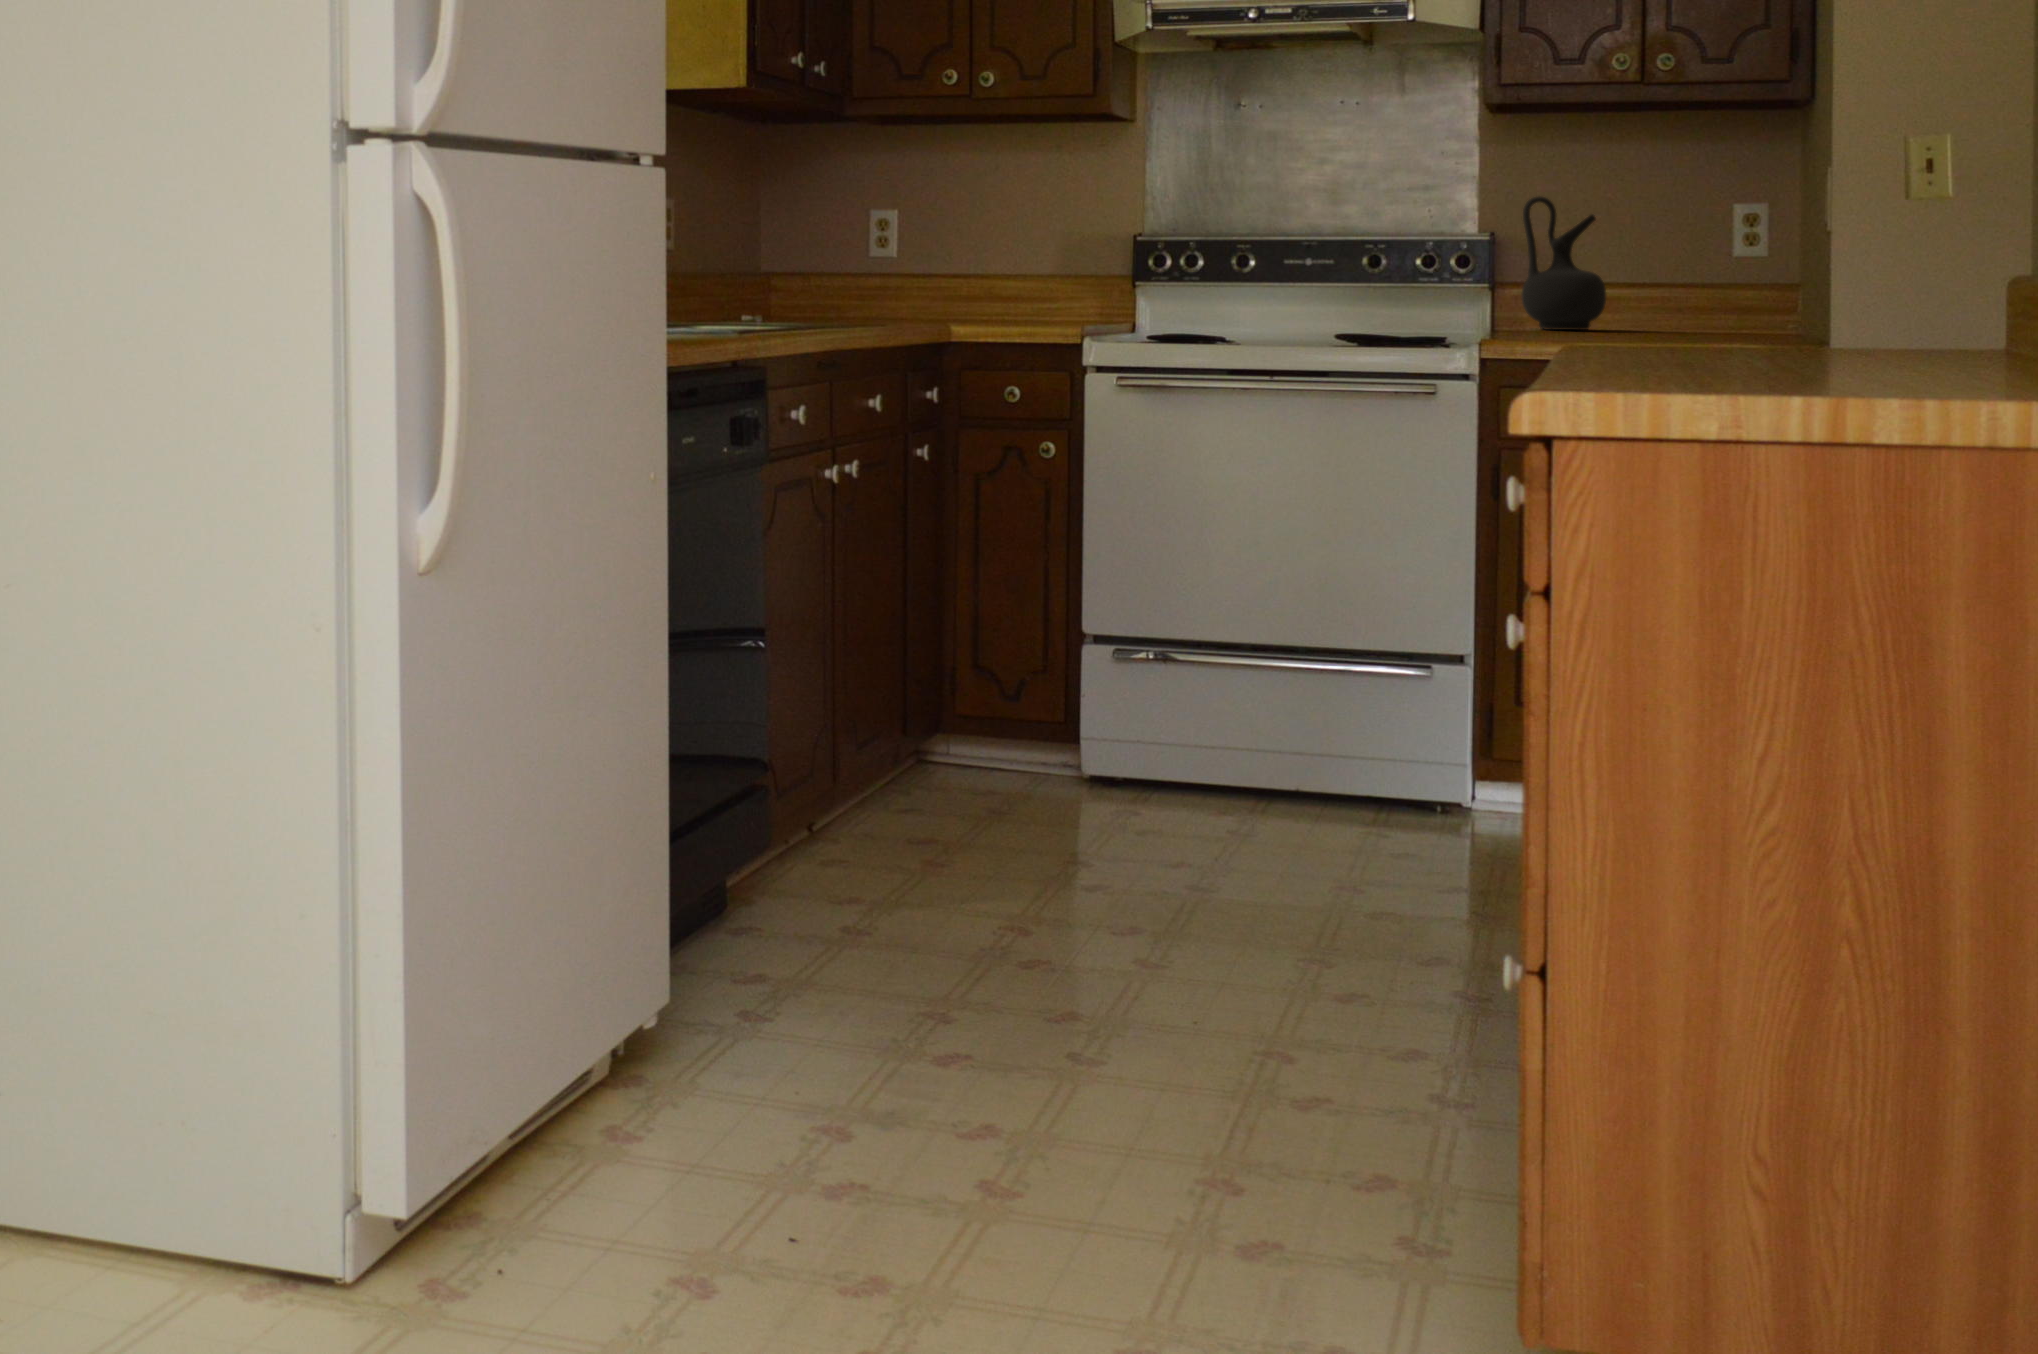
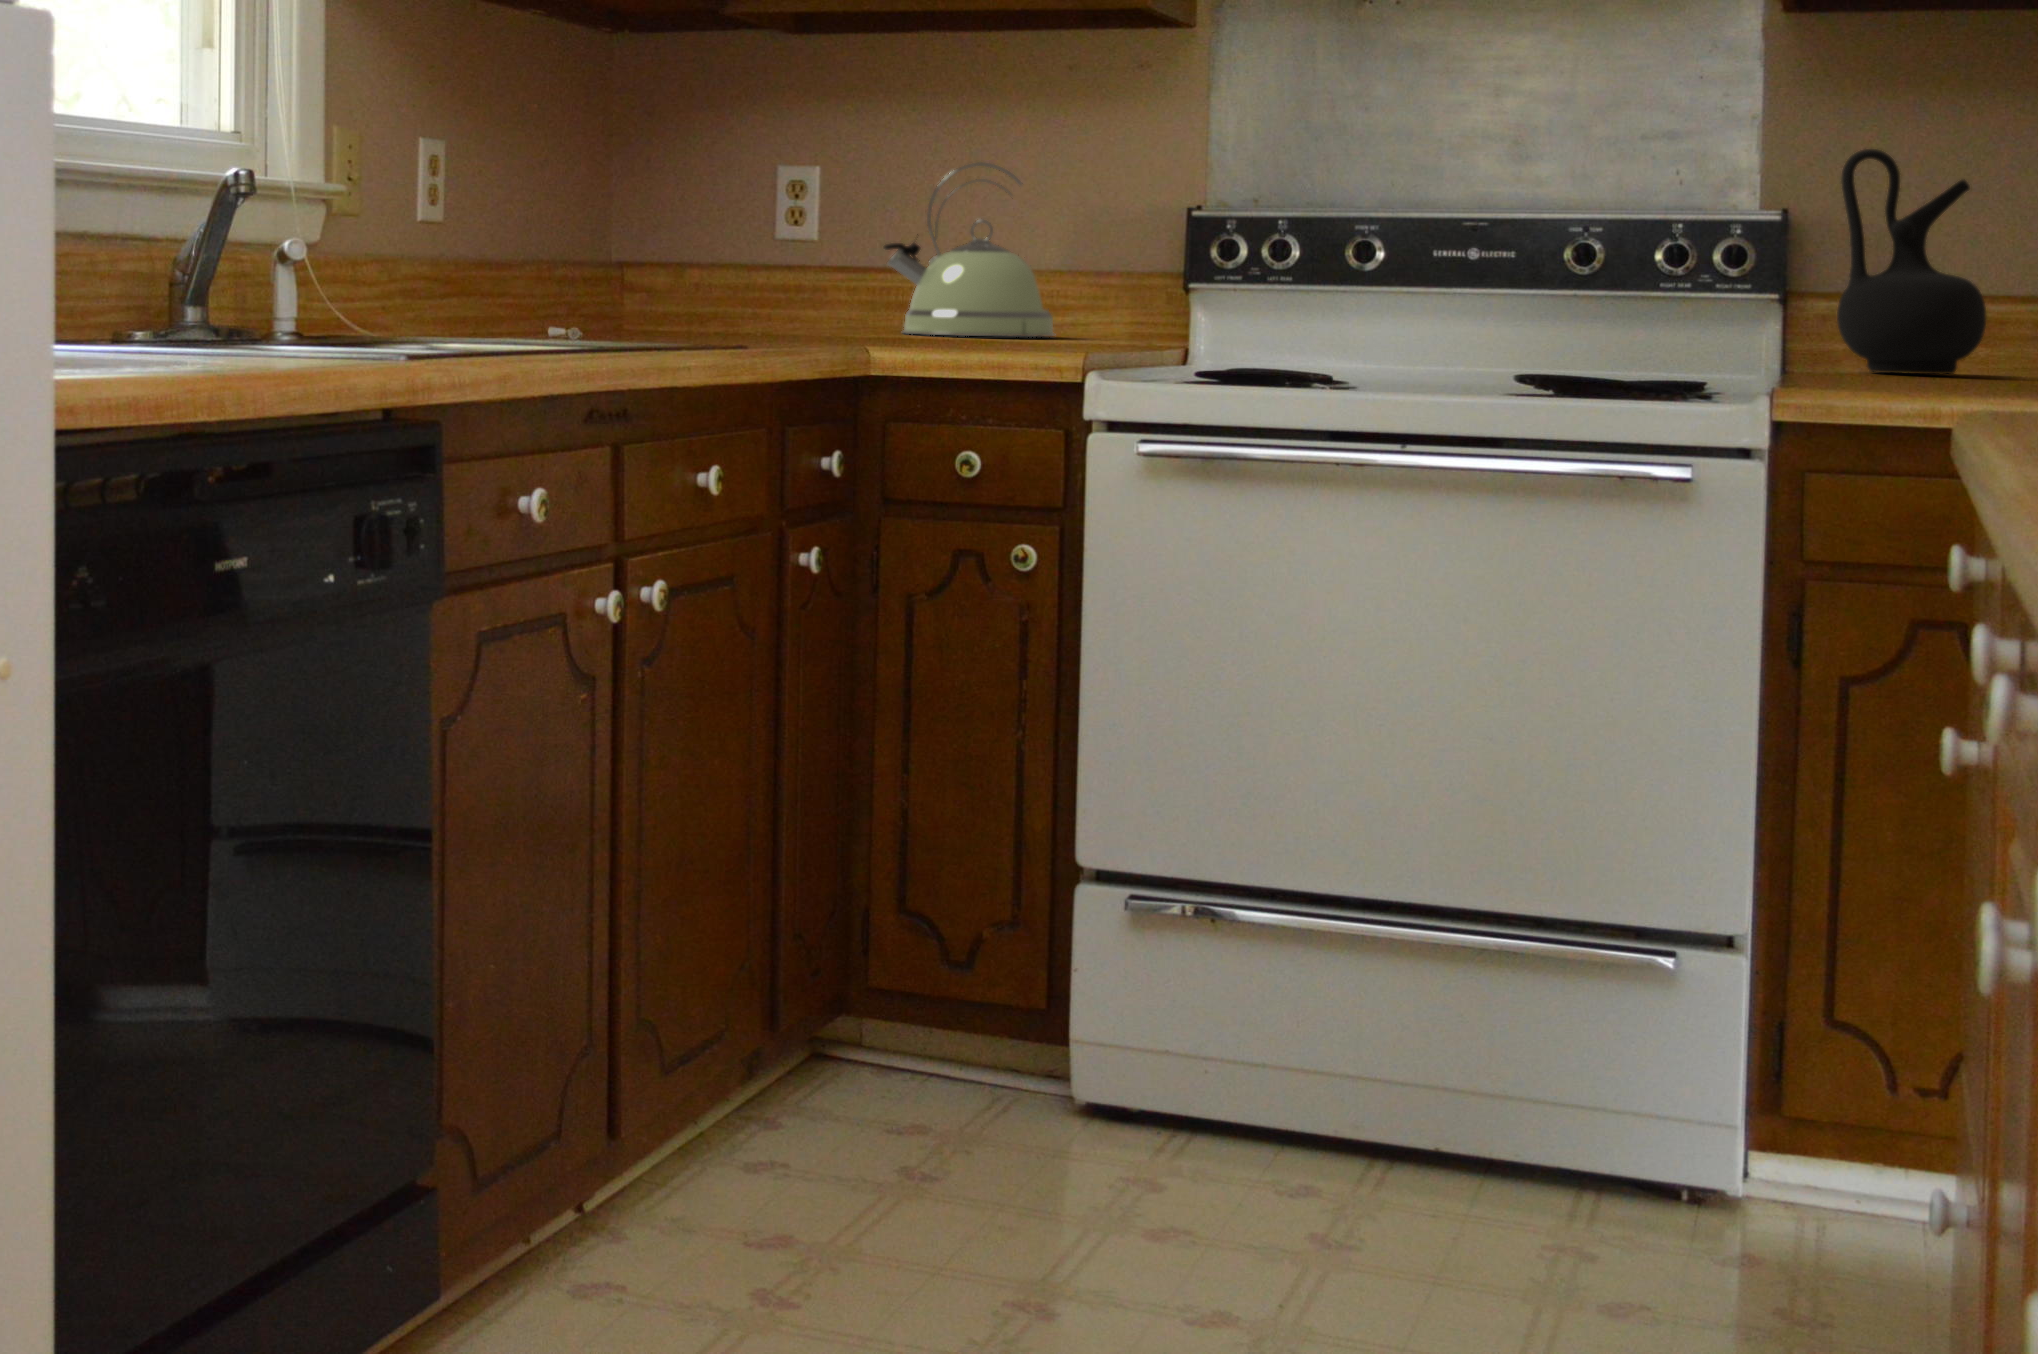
kettle: none [944,207,1052,316] -> present [884,163,1054,337]

